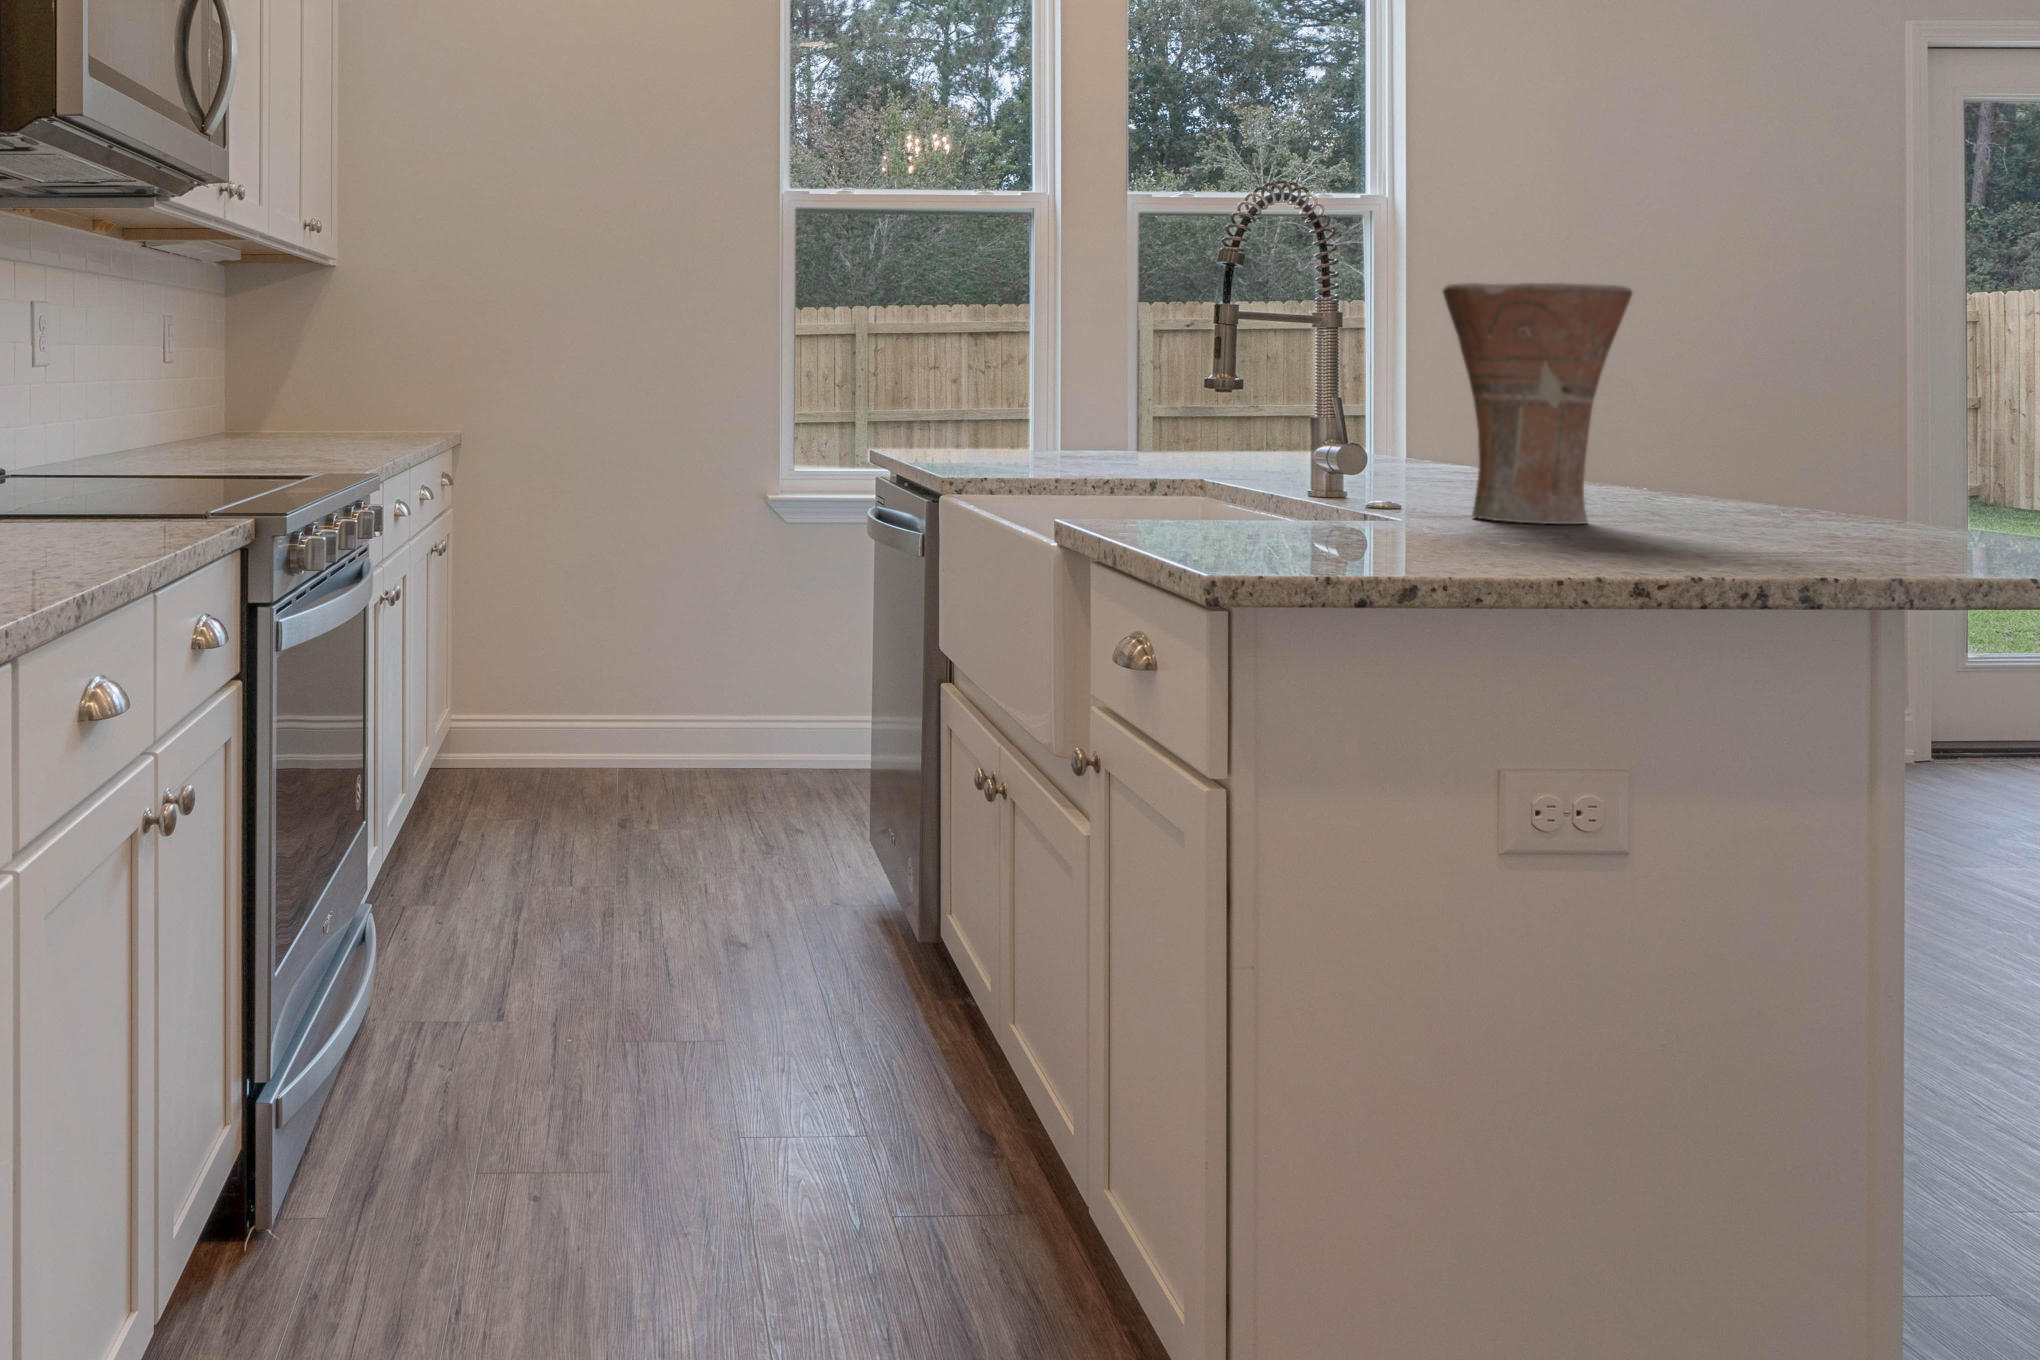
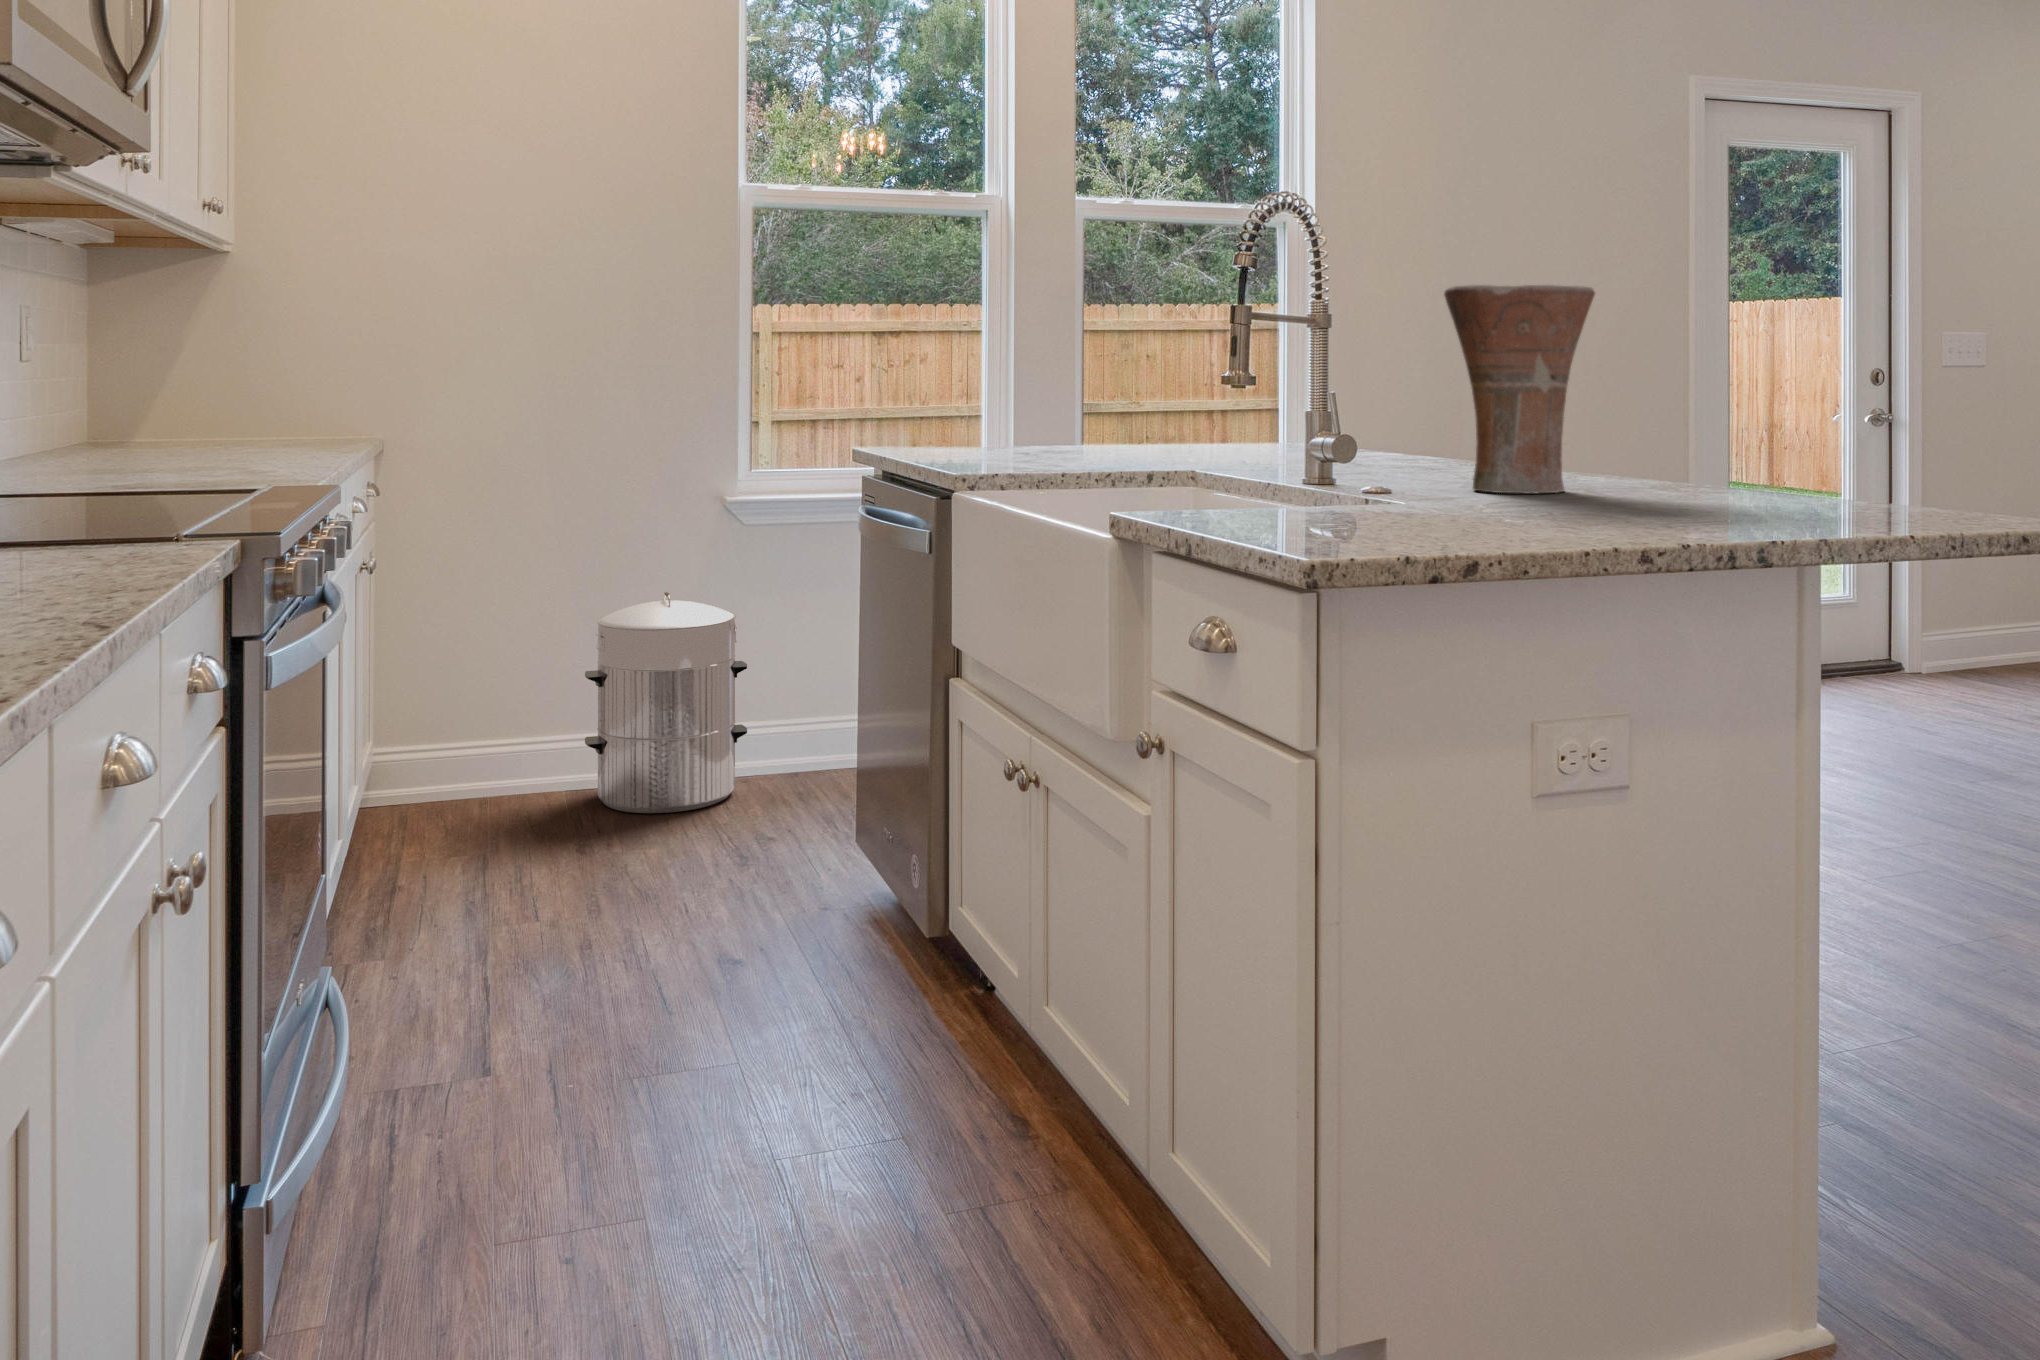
waste bin: none [679,580,832,791] -> present [585,592,747,813]

